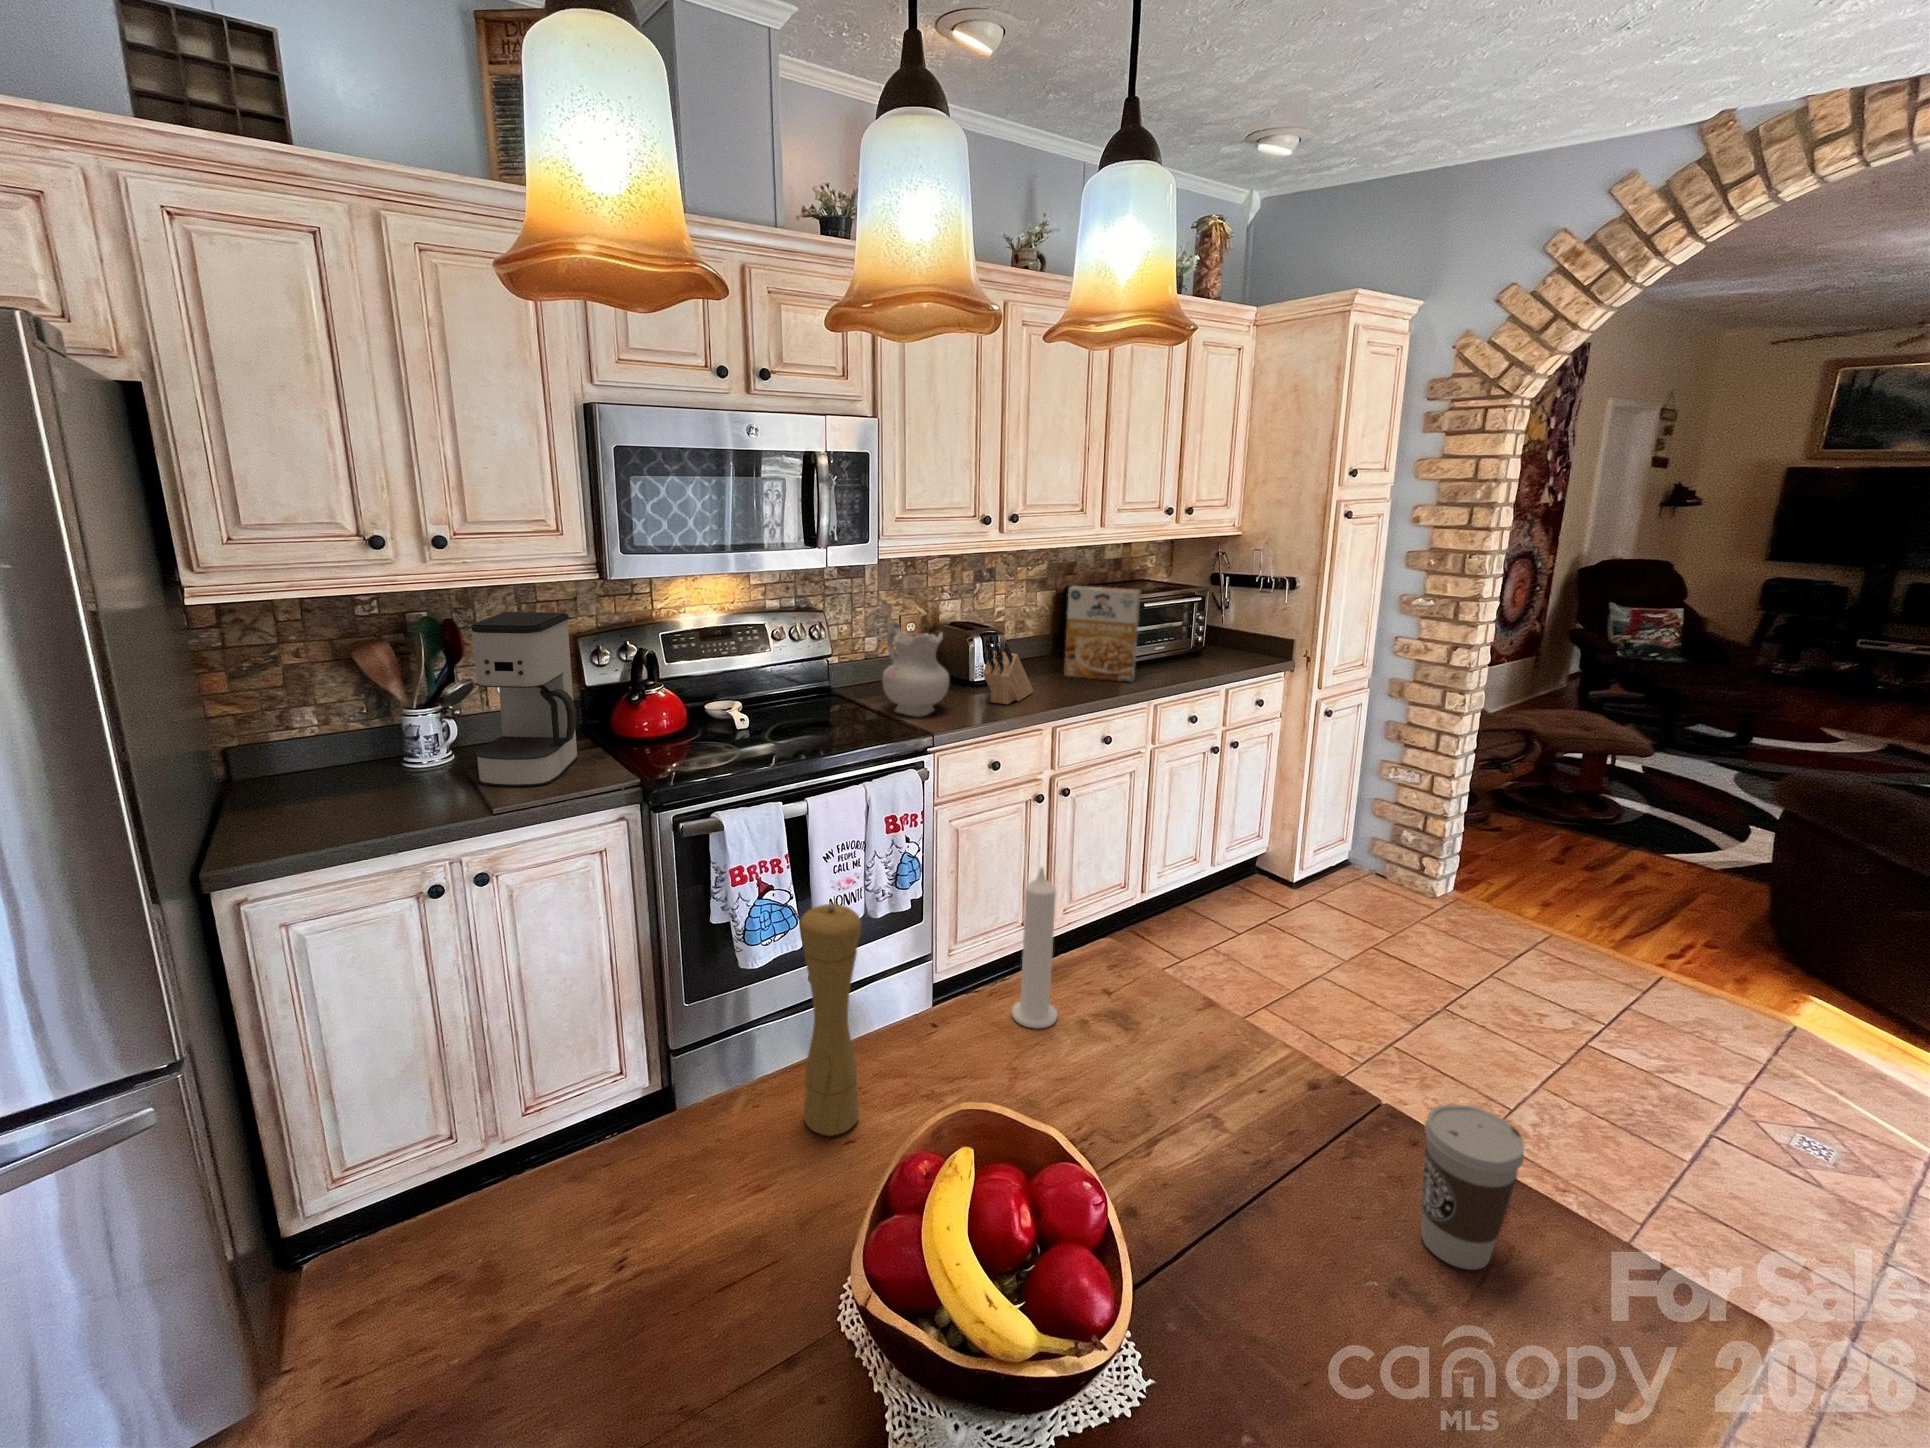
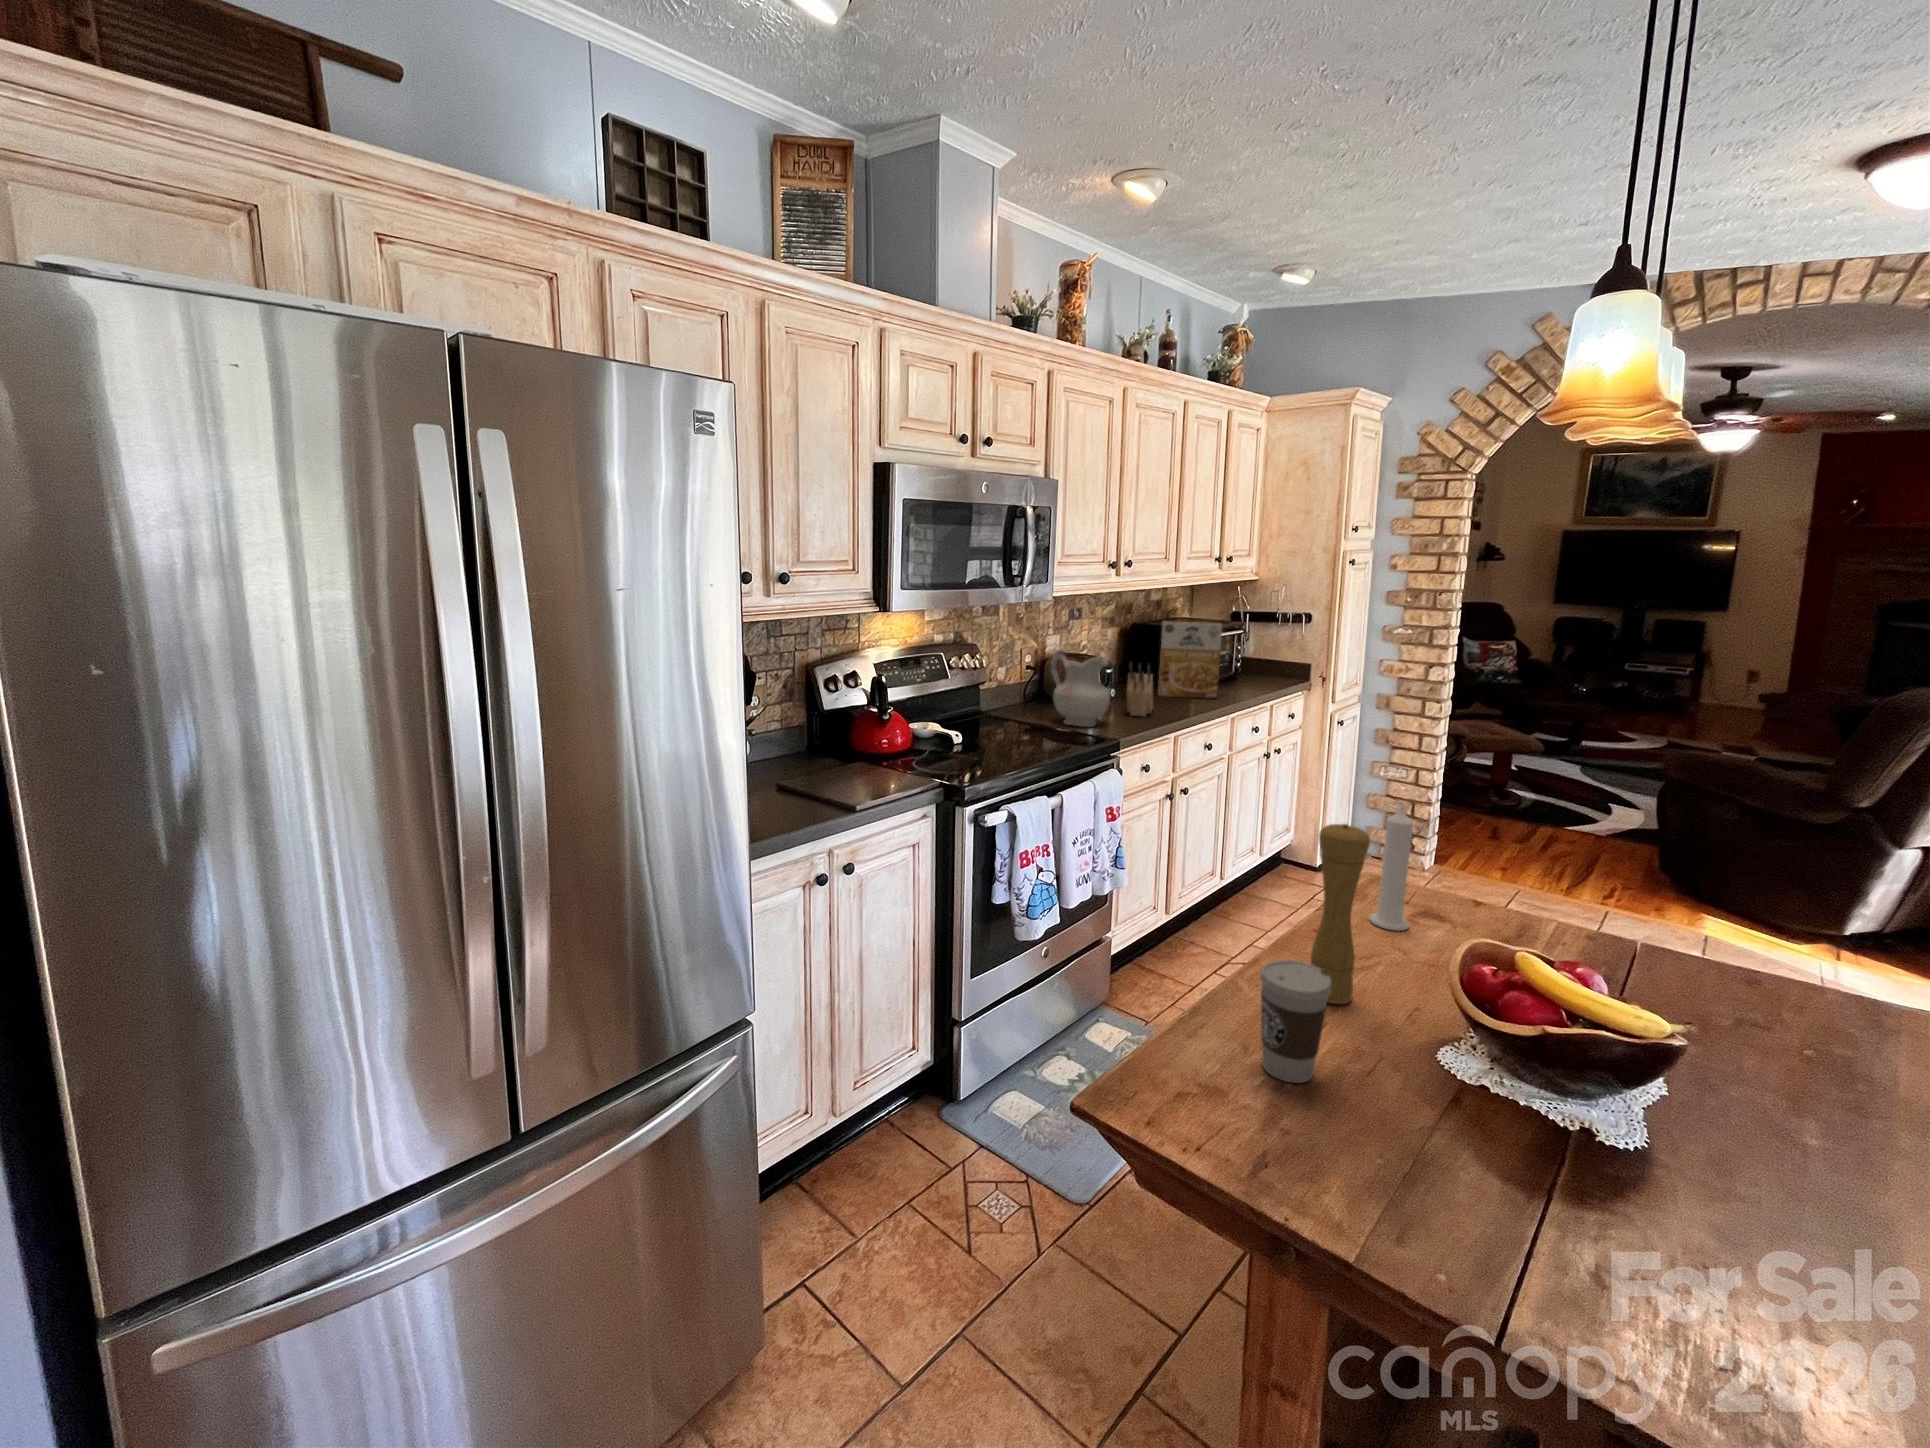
coffee maker: present [471,612,578,787] -> none [802,639,880,787]
coffee cup: present [1421,1105,1524,1270] -> present [1260,960,1331,1083]

